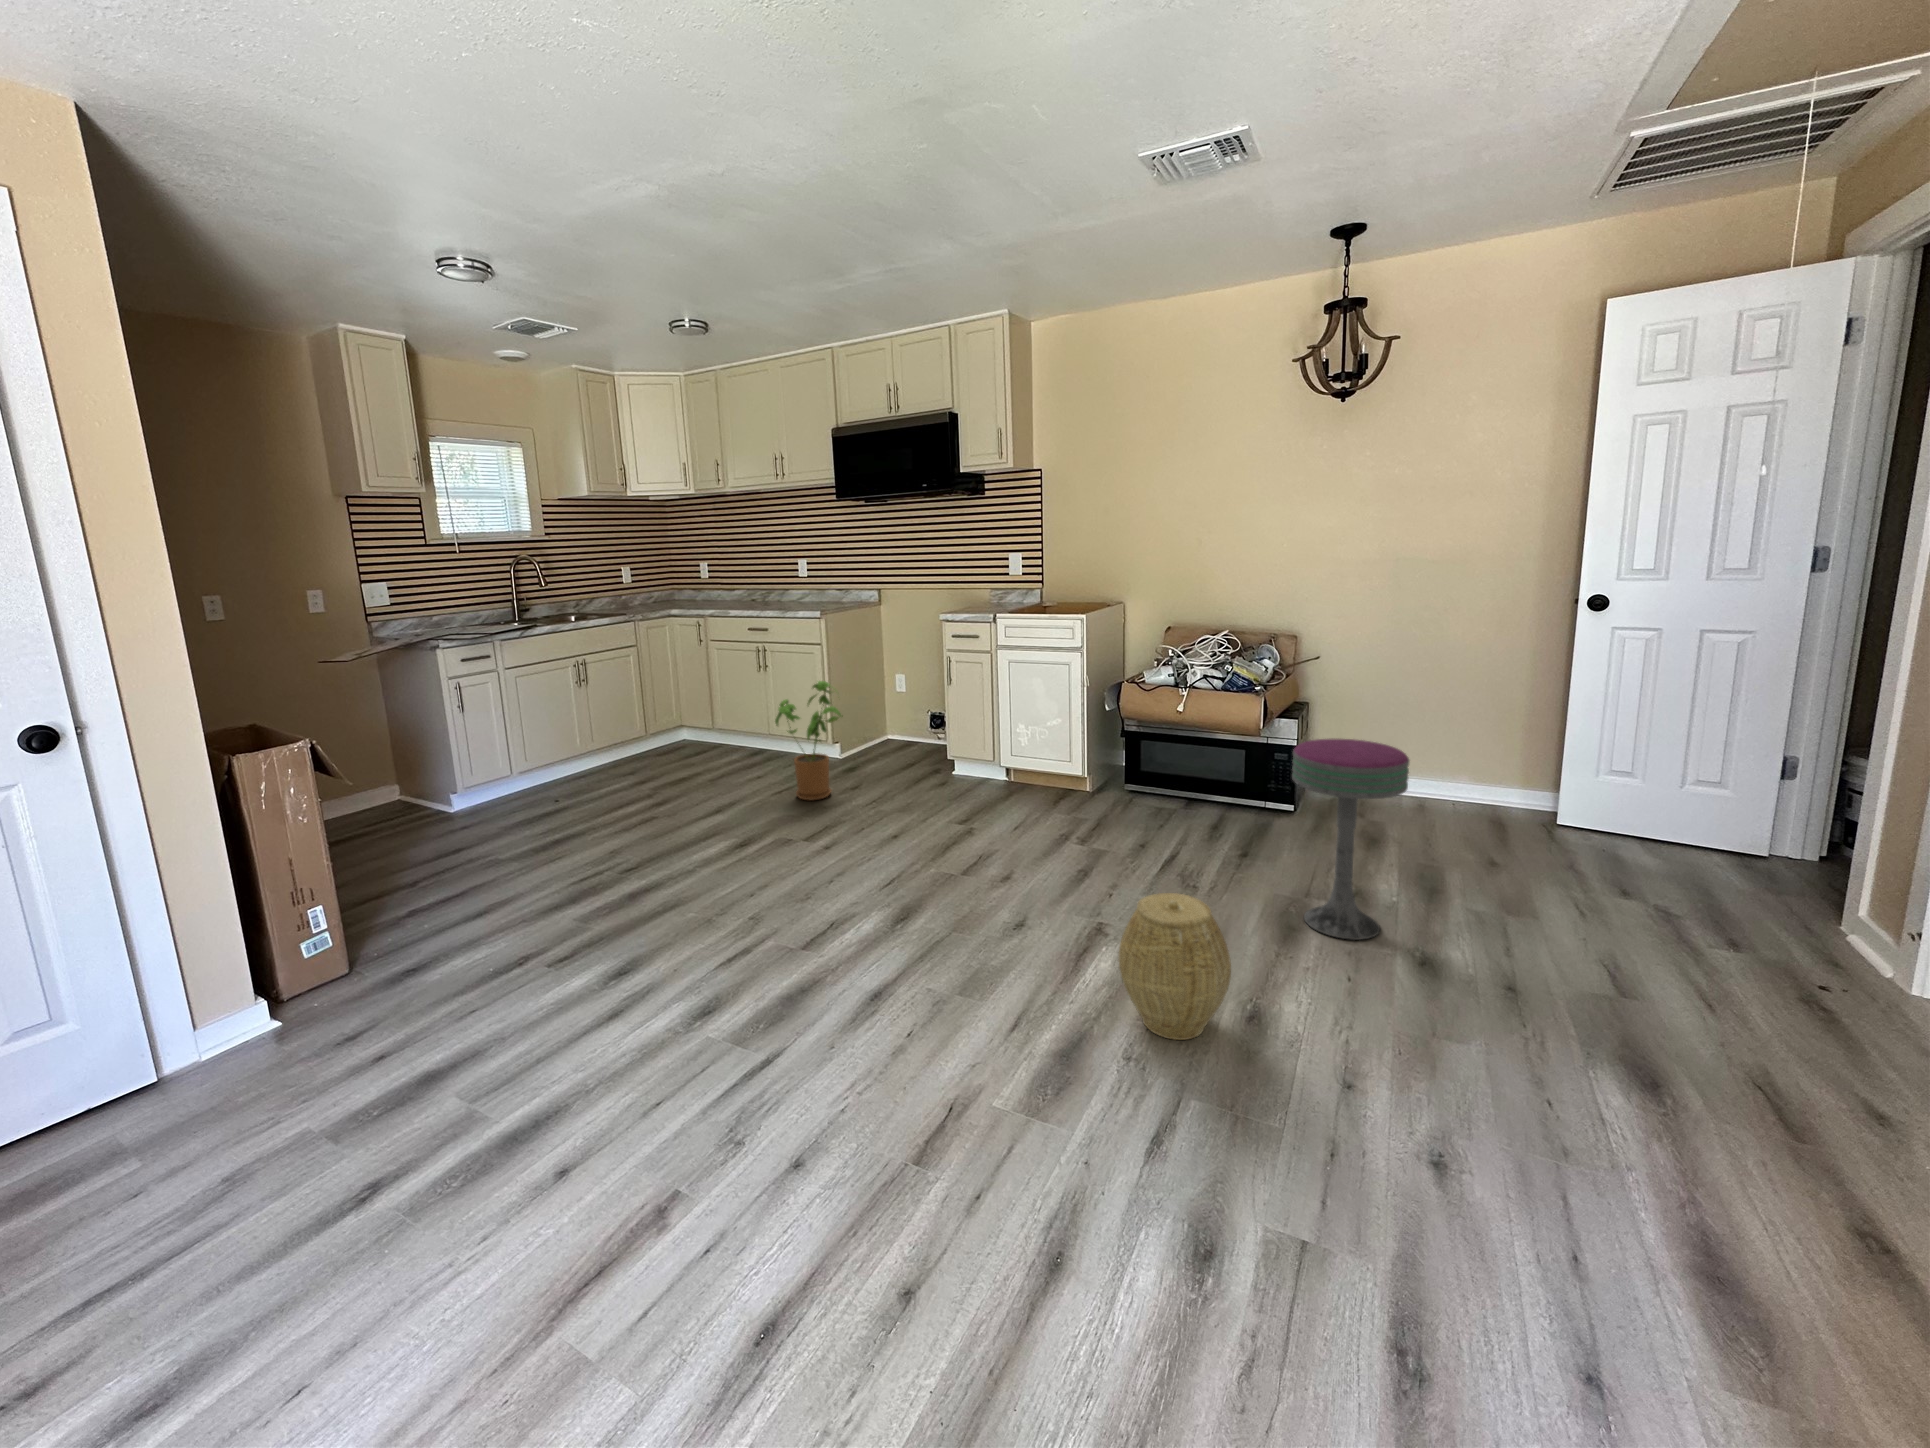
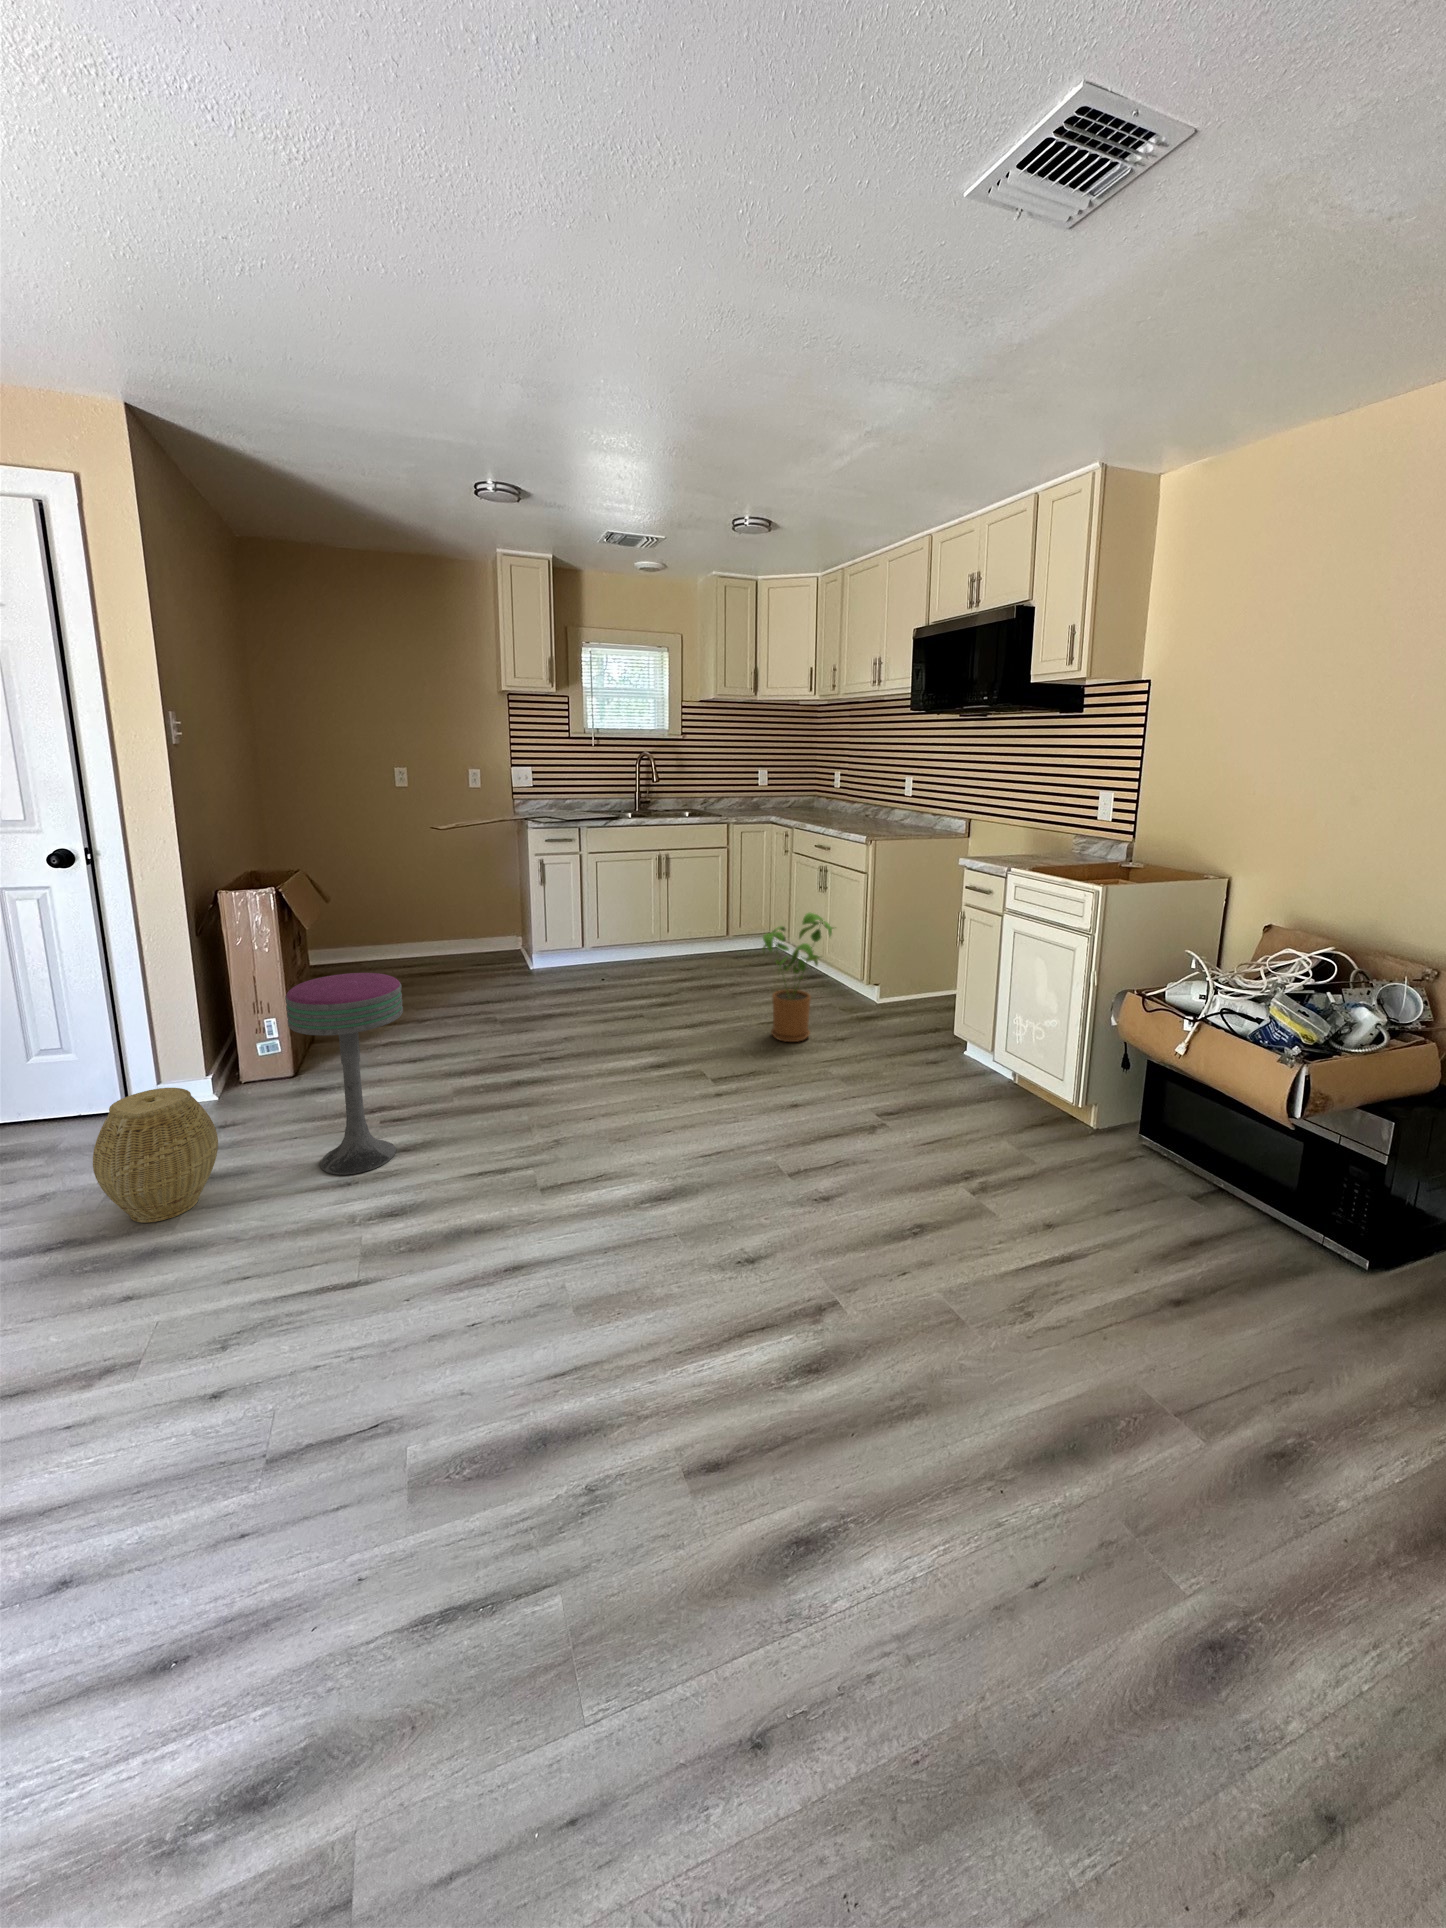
bar stool: present [1292,739,1409,940] -> present [285,973,403,1175]
woven basket: present [1118,893,1231,1040] -> present [93,1088,218,1223]

